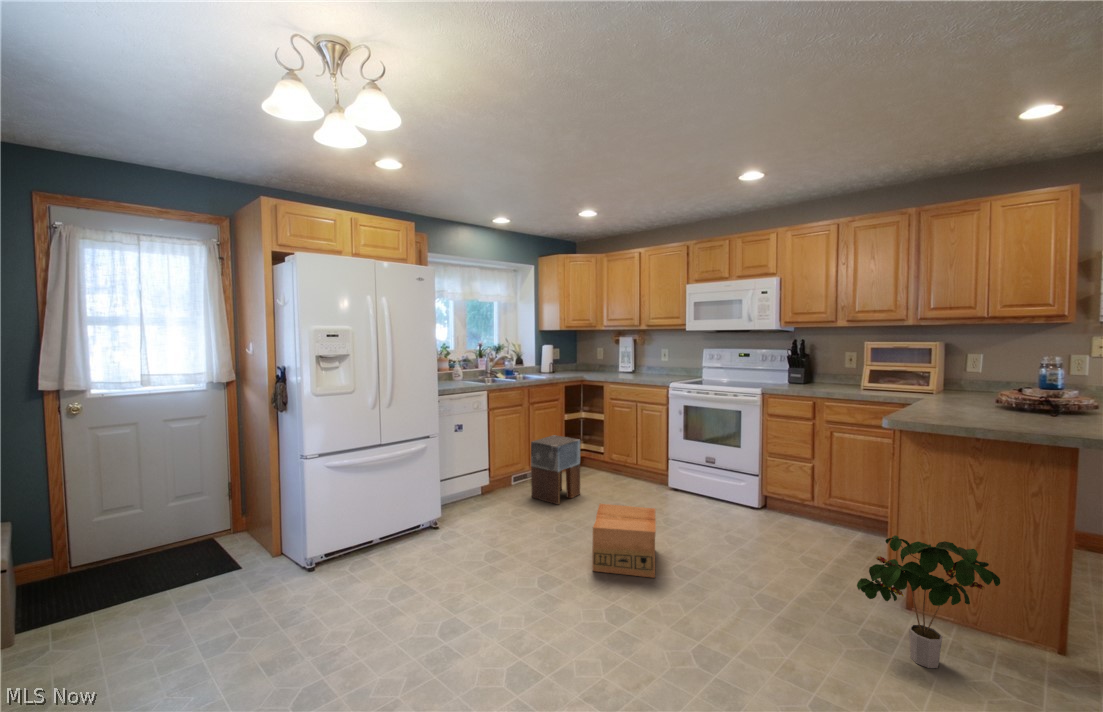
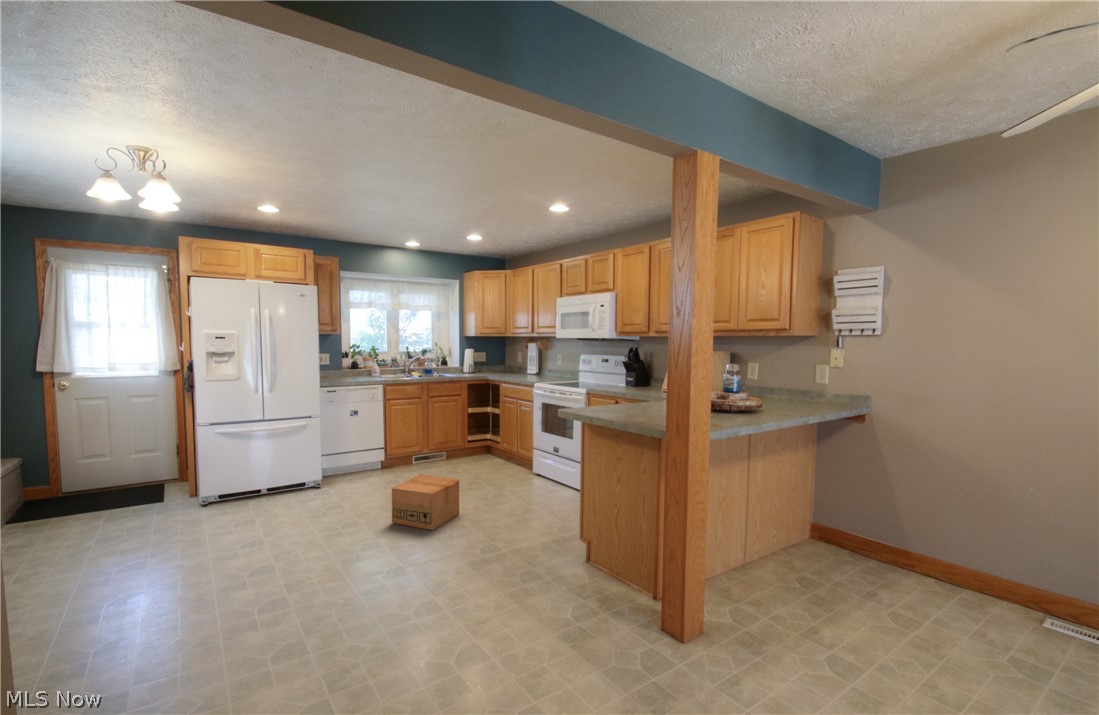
stool: present [531,435,580,504] -> none [412,423,454,479]
potted plant: present [857,535,1000,668] -> none [522,496,603,600]

